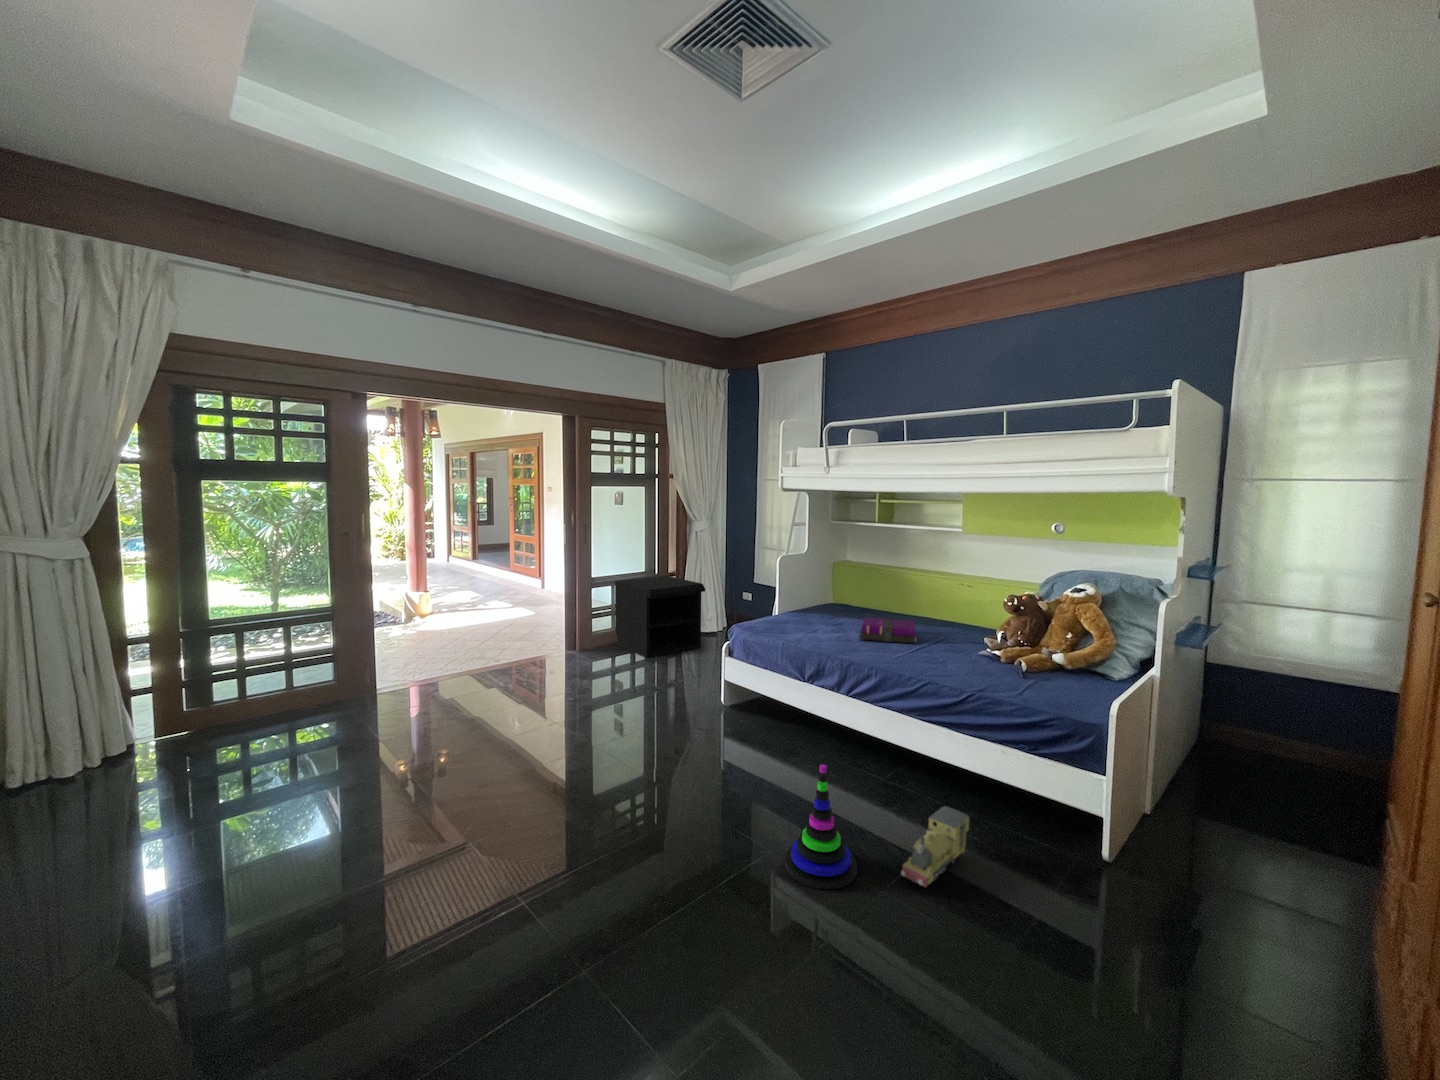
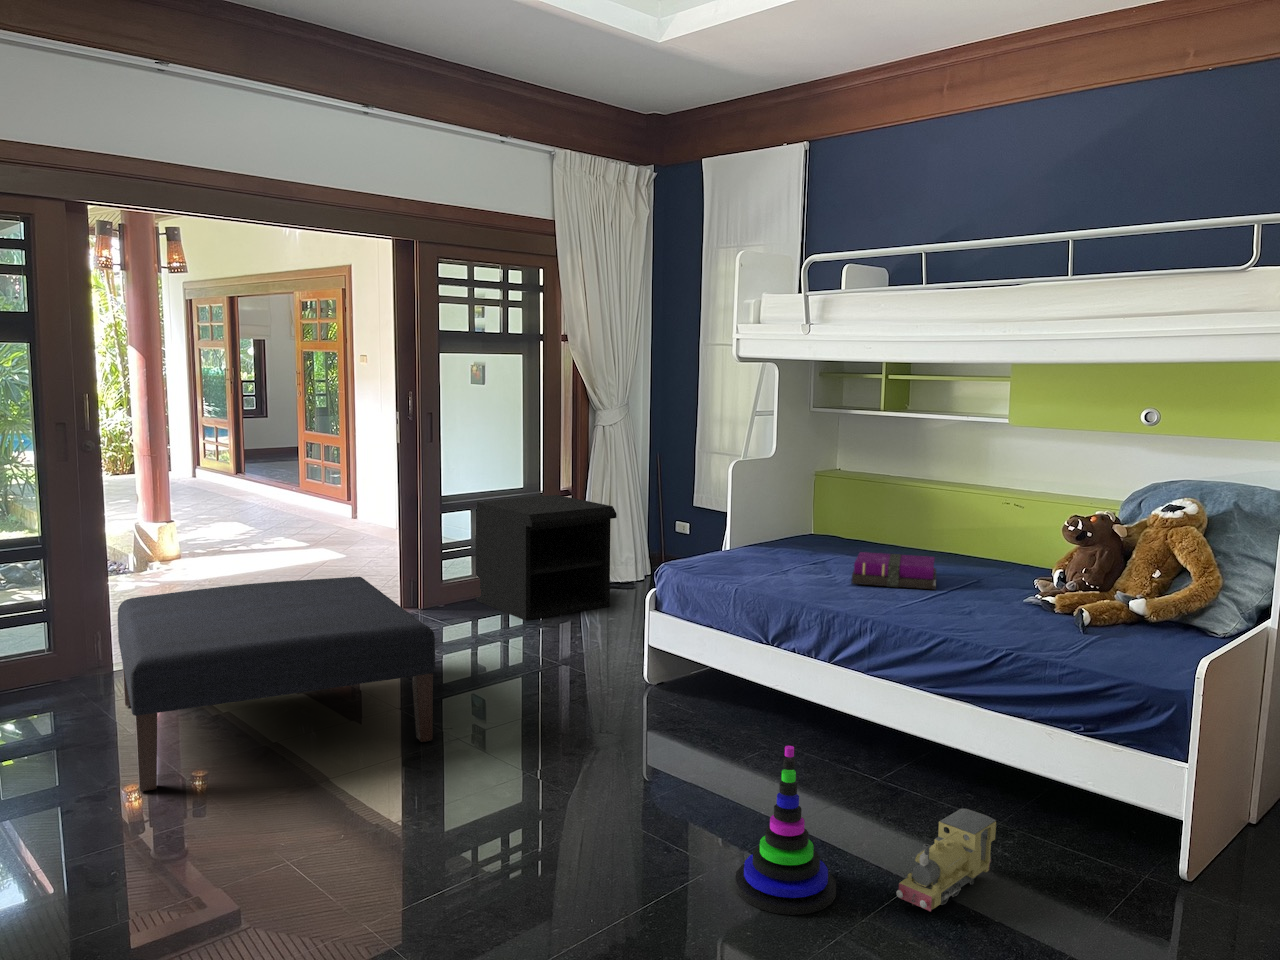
ottoman: none [370,633,581,787] -> present [118,577,435,792]

